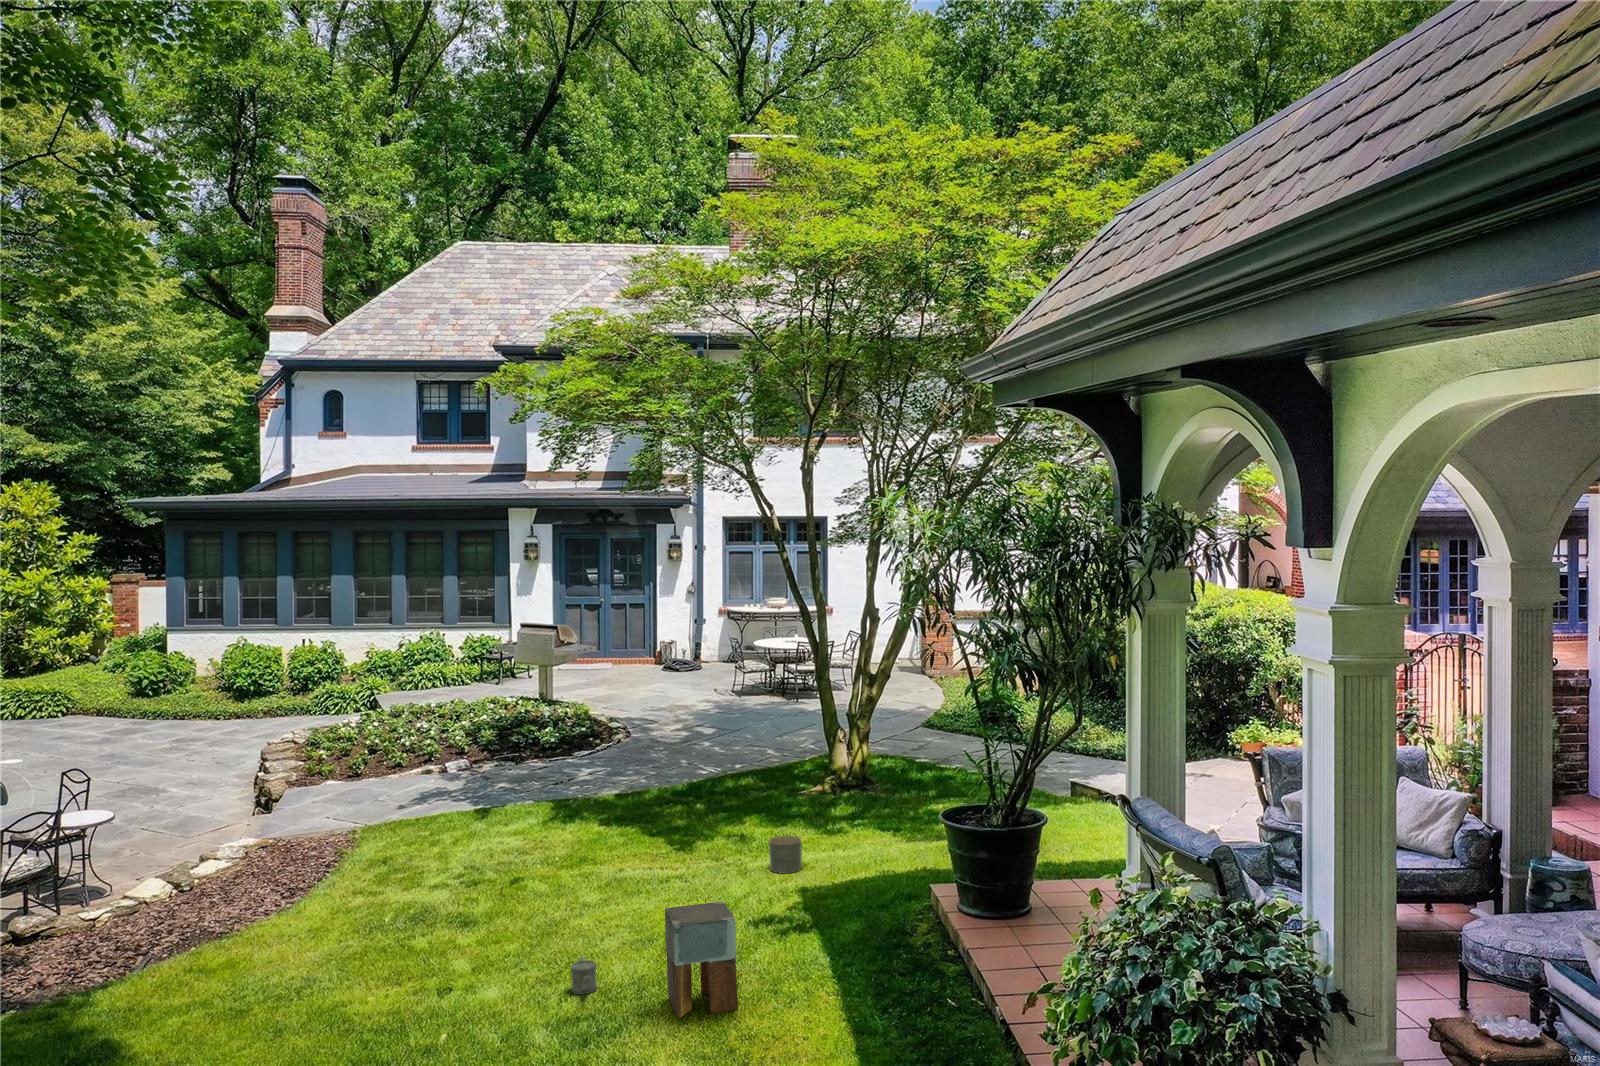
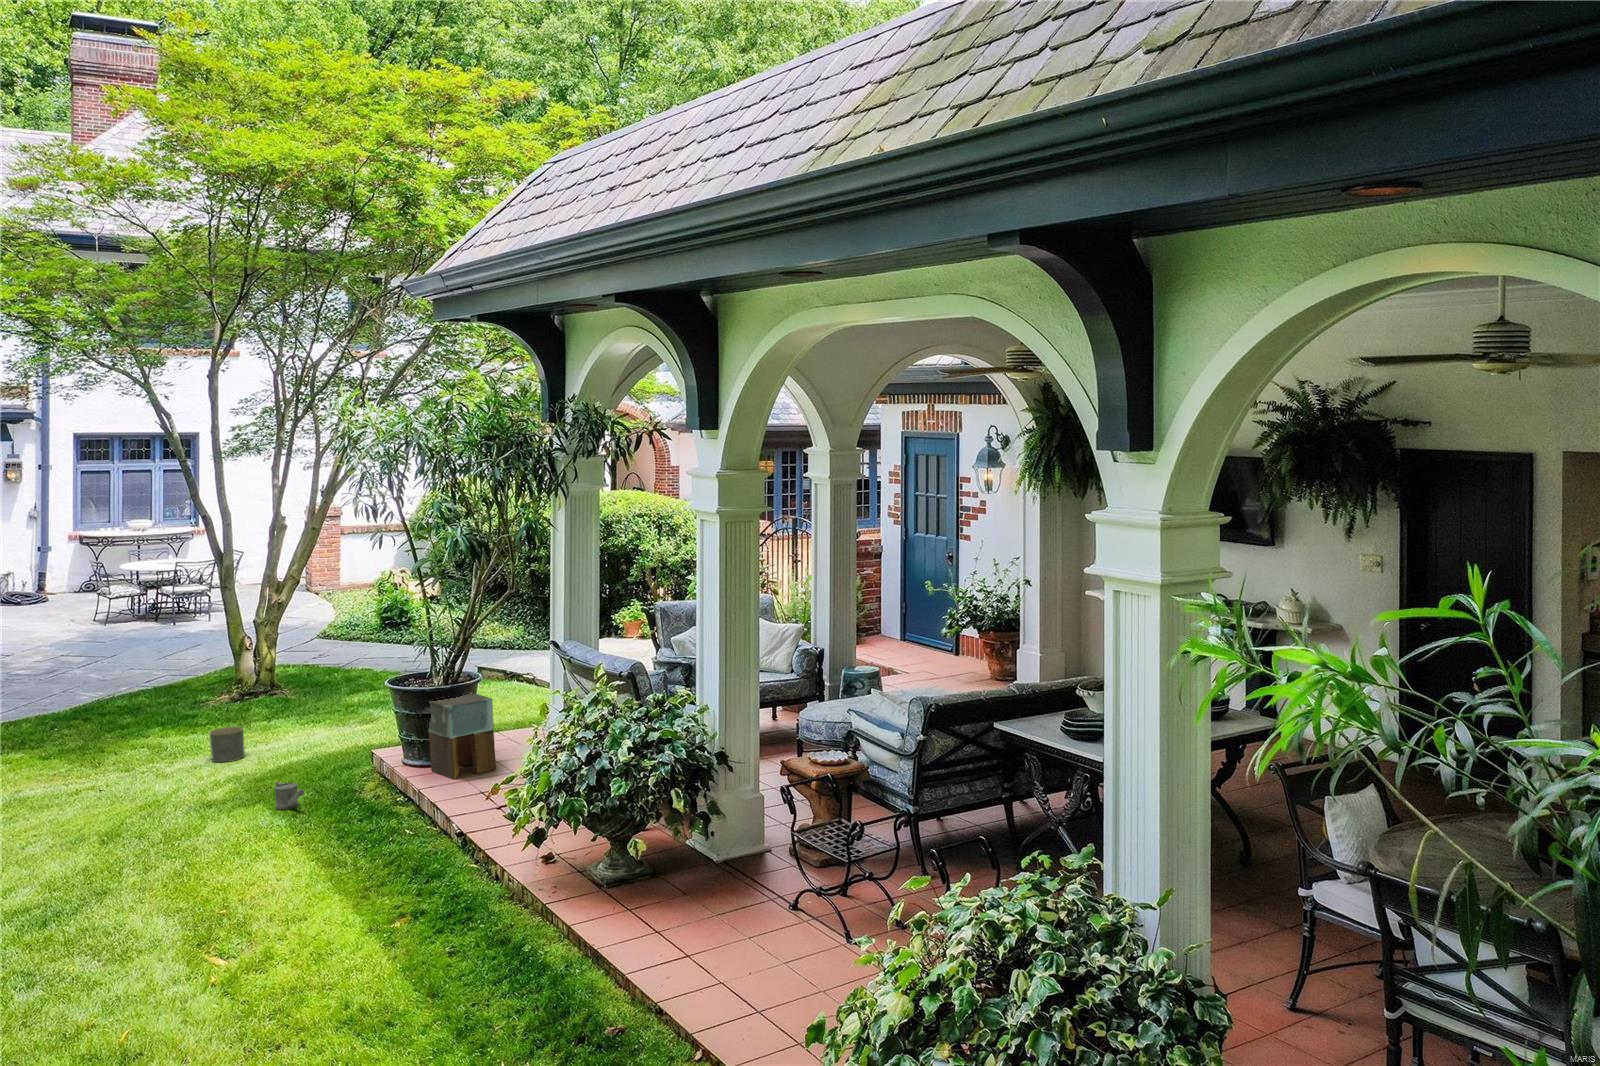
stool: present [665,902,738,1018] -> present [428,693,496,780]
watering can: present [571,956,598,995] -> present [274,782,304,810]

